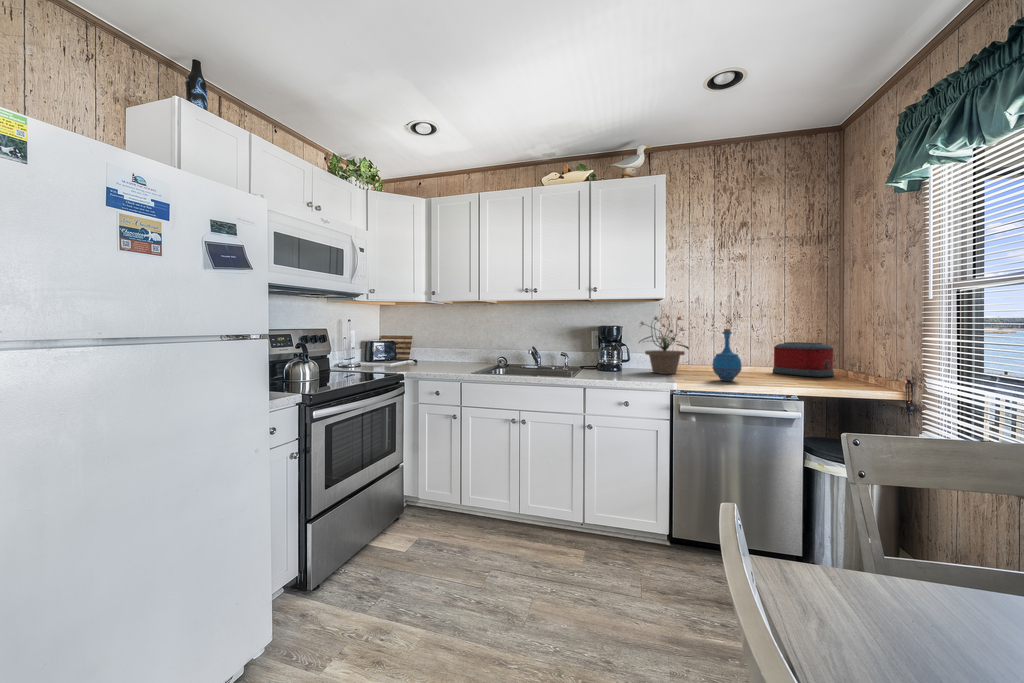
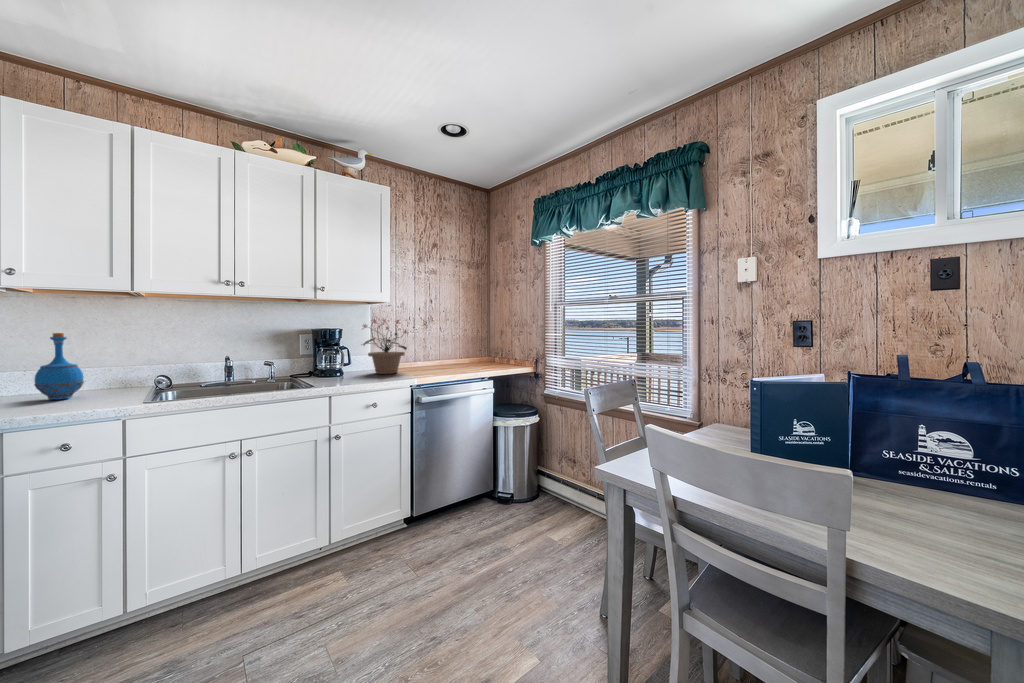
bottle: present [713,329,742,381] -> present [35,333,84,400]
toaster: present [773,342,834,377] -> none [461,342,497,366]

